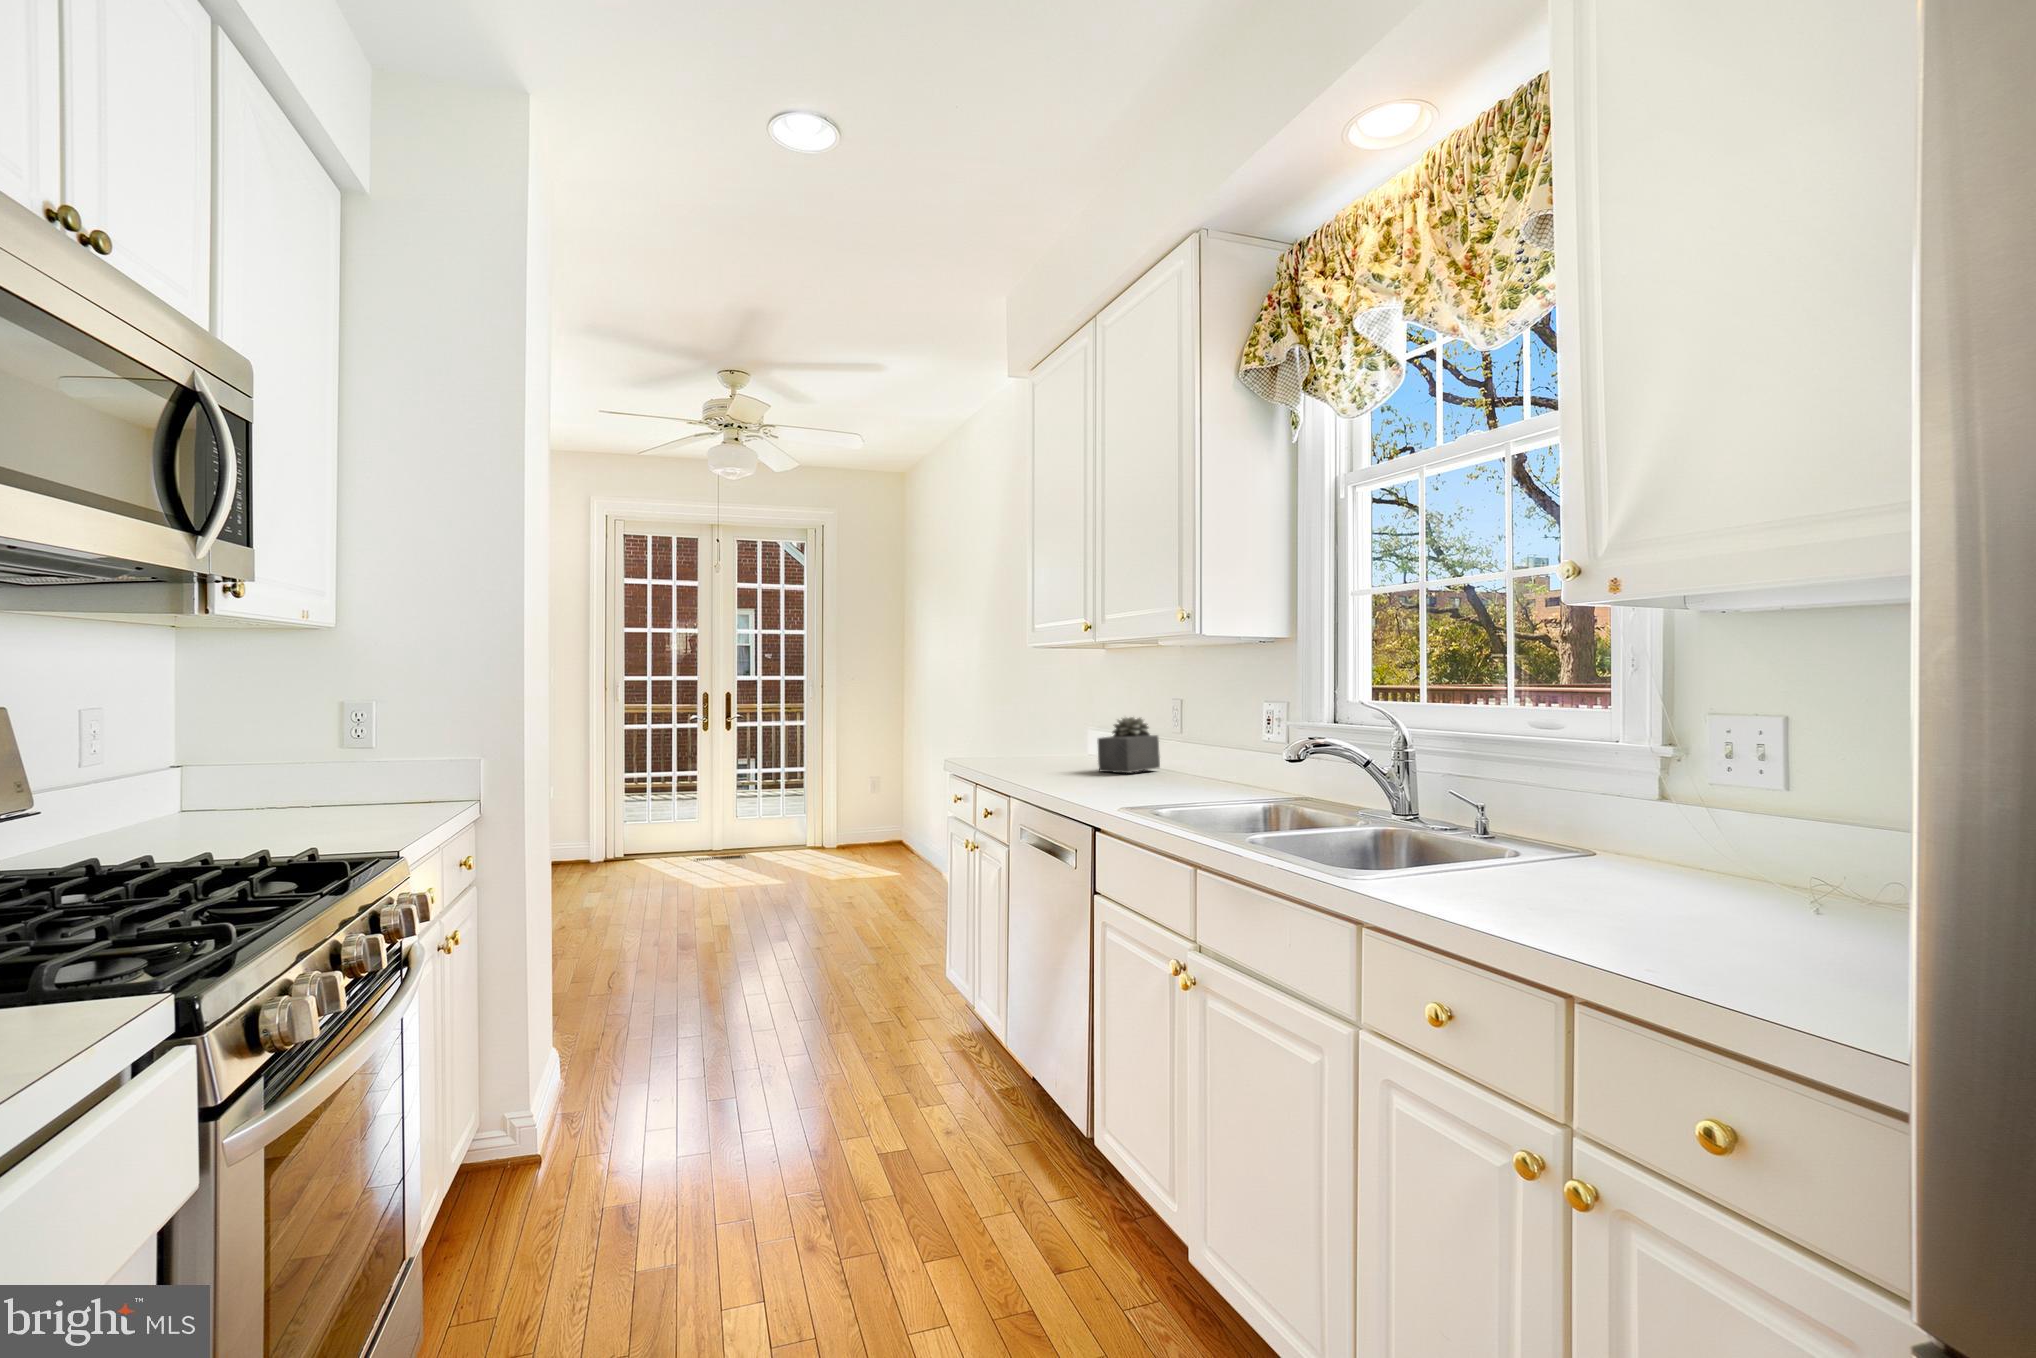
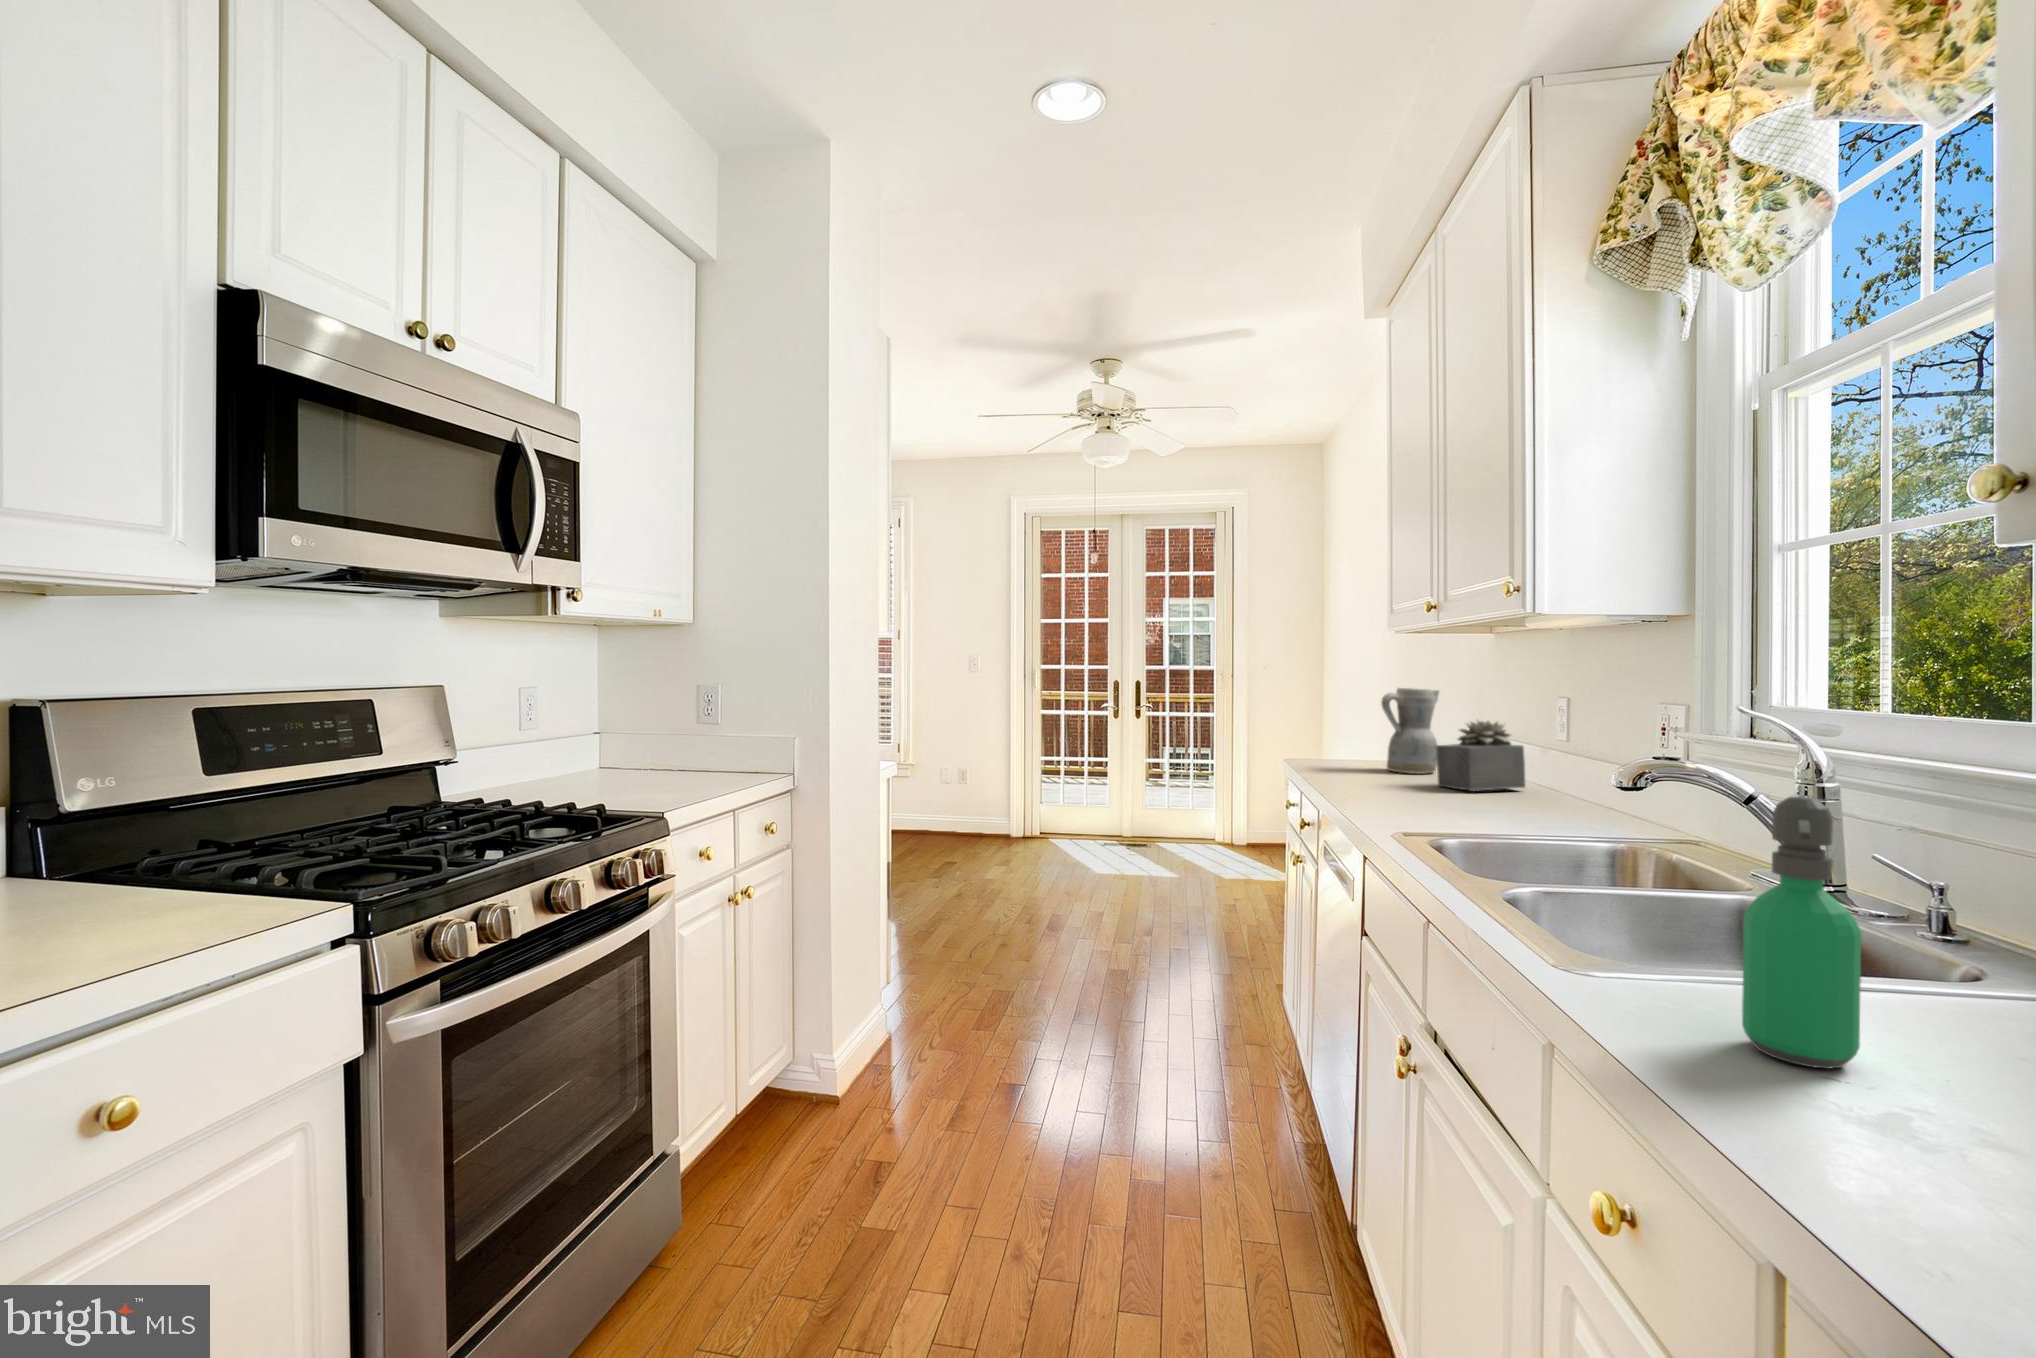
ceramic pitcher: none [1041,692,1082,763] -> present [1381,688,1439,774]
soap dispenser: none [1481,747,1540,904] -> present [1742,797,1861,1069]

